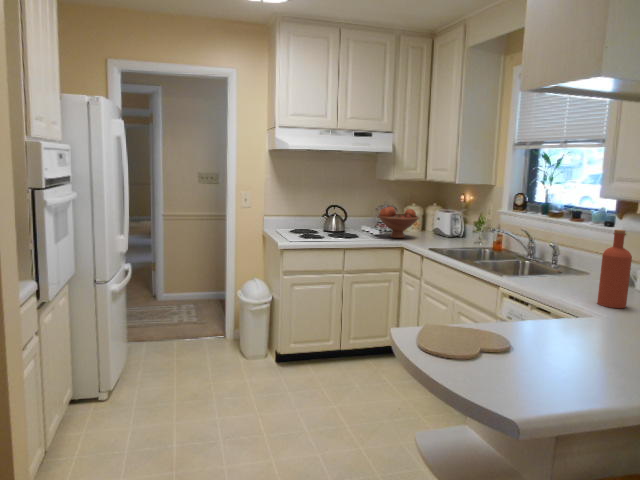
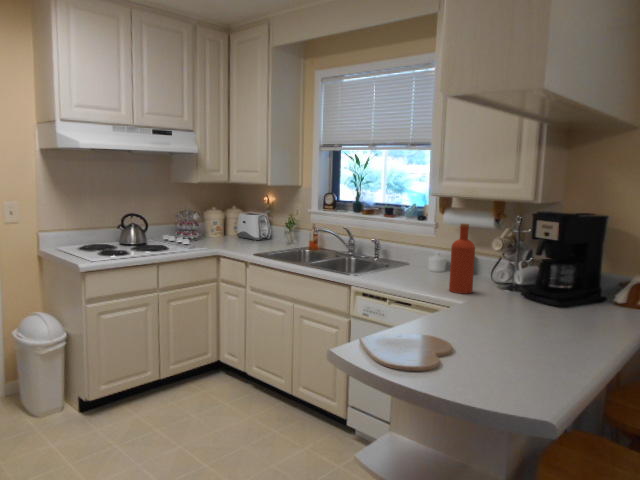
fruit bowl: present [378,207,419,238] -> none [186,212,231,246]

